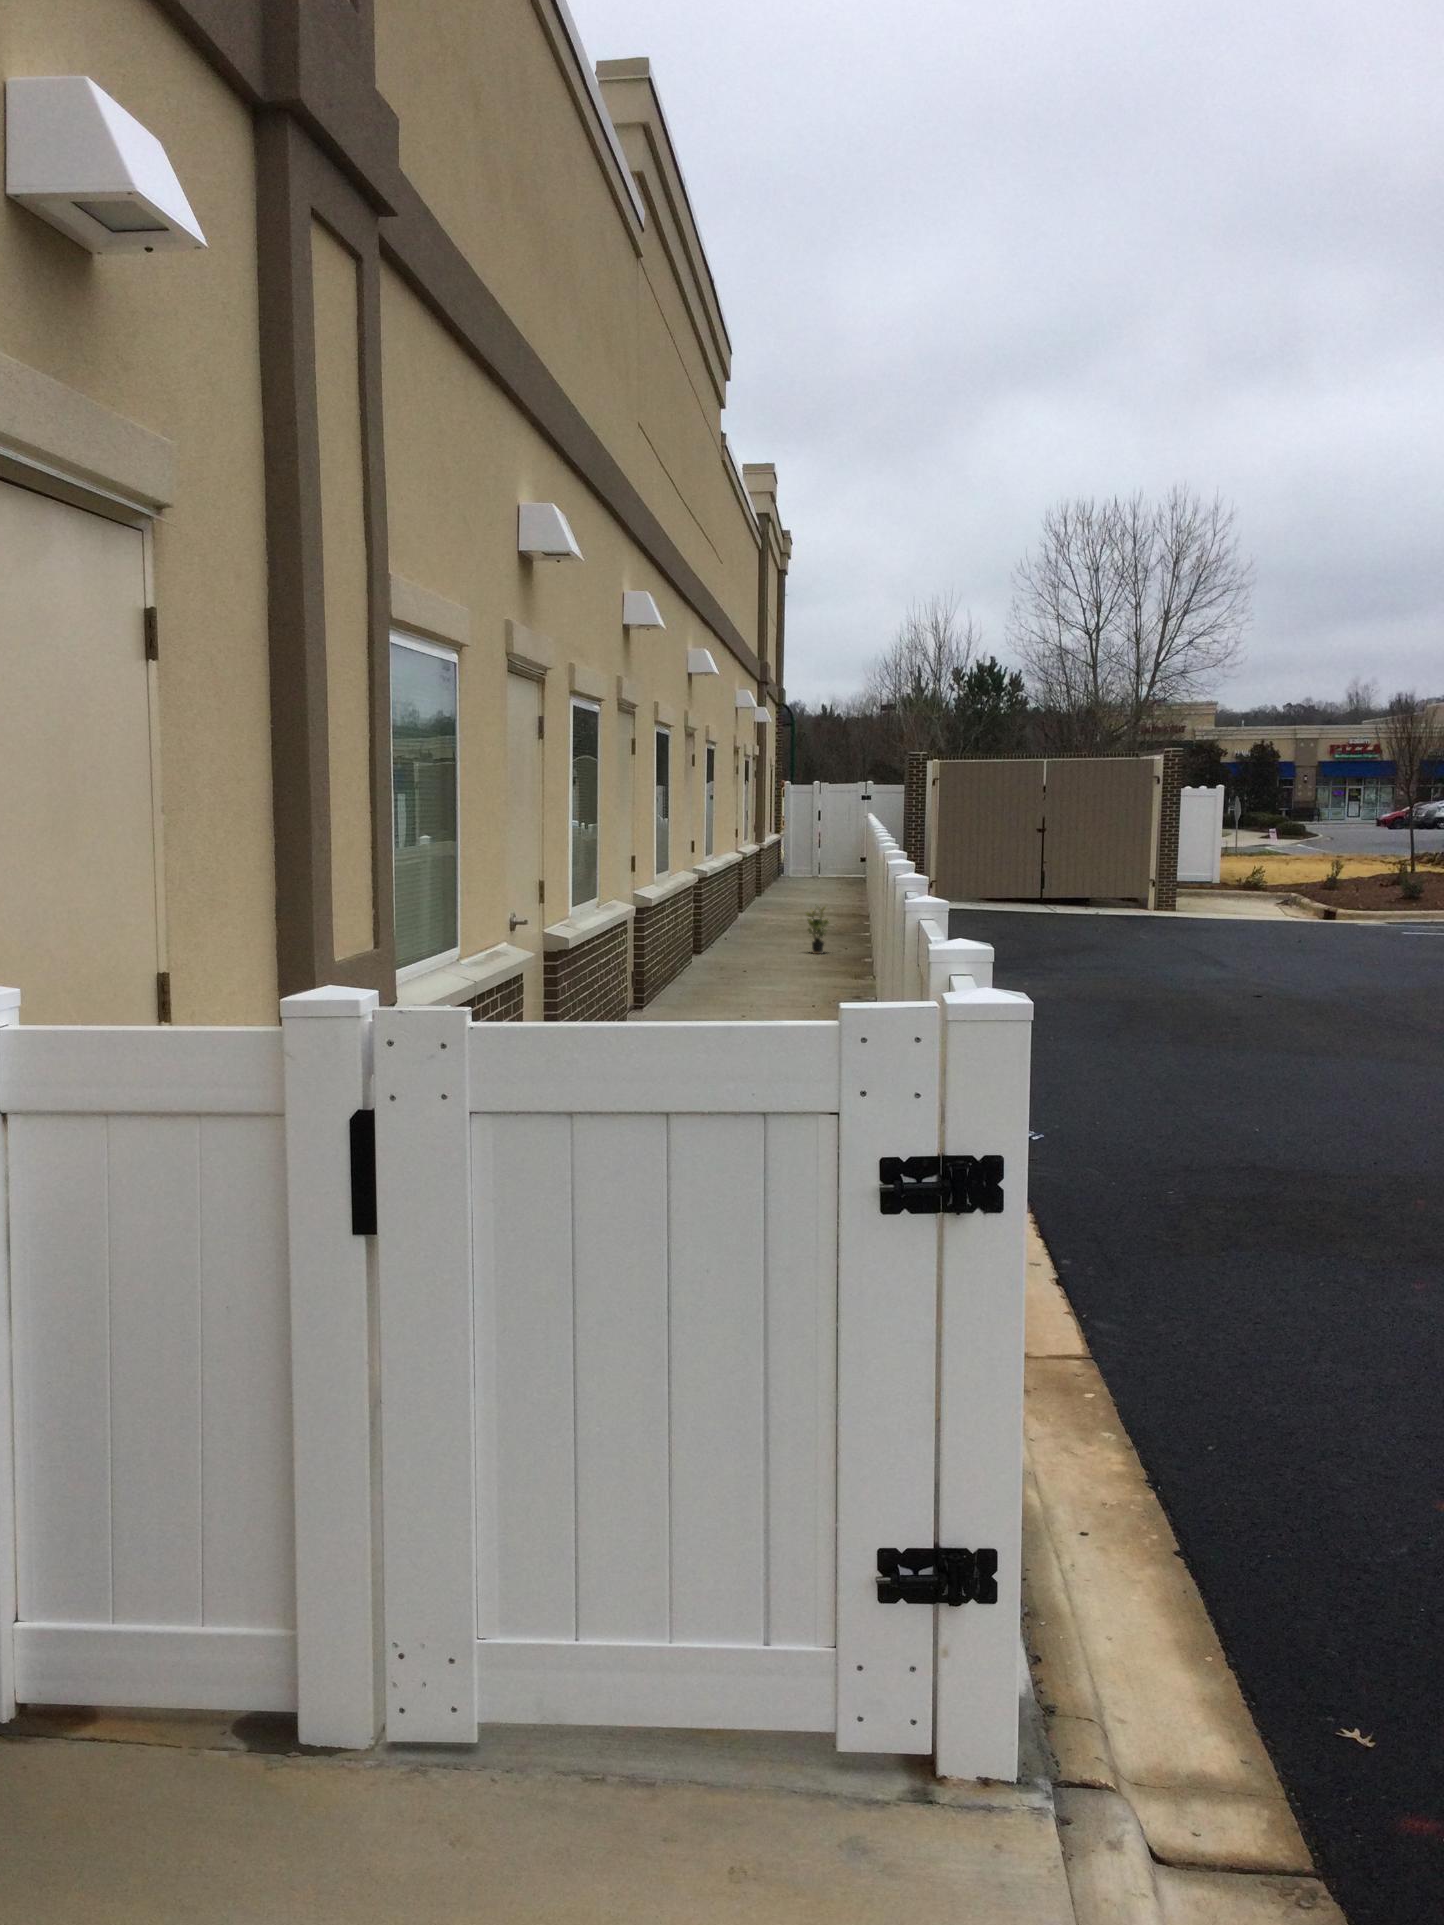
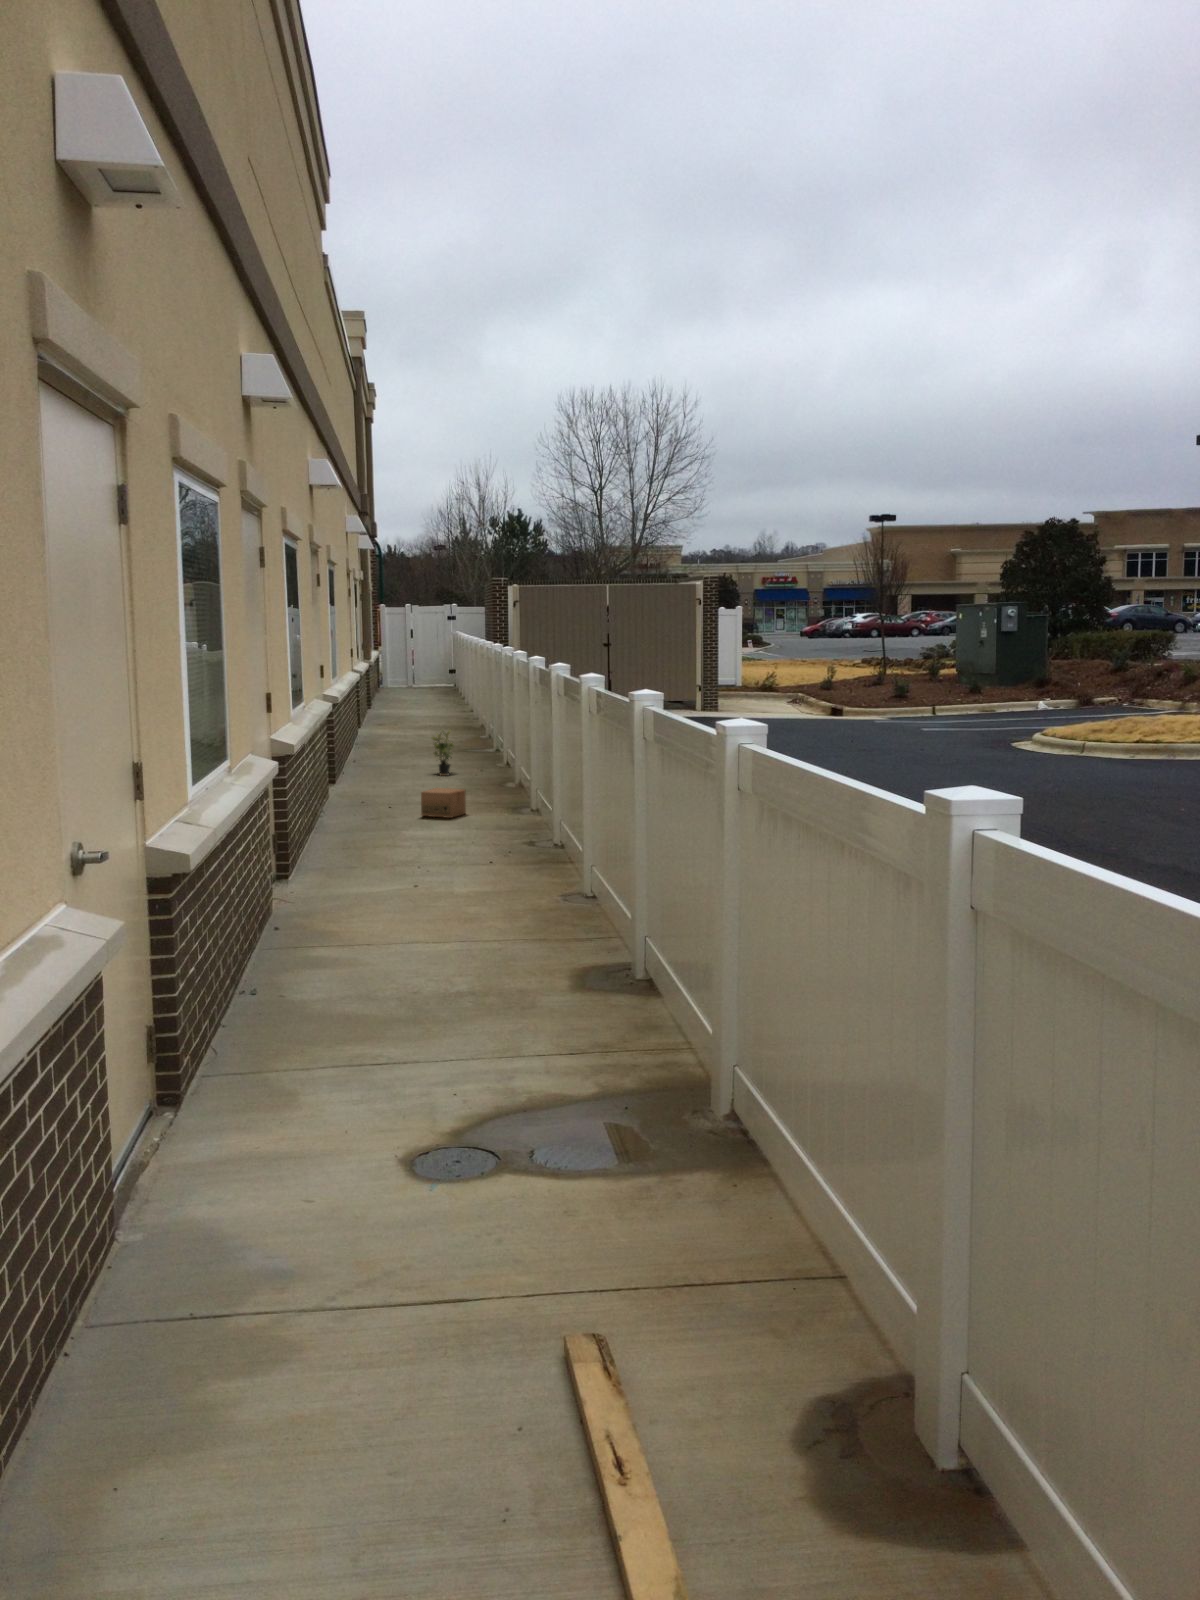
cardboard box: none [781,954,826,982] -> present [421,788,466,818]

